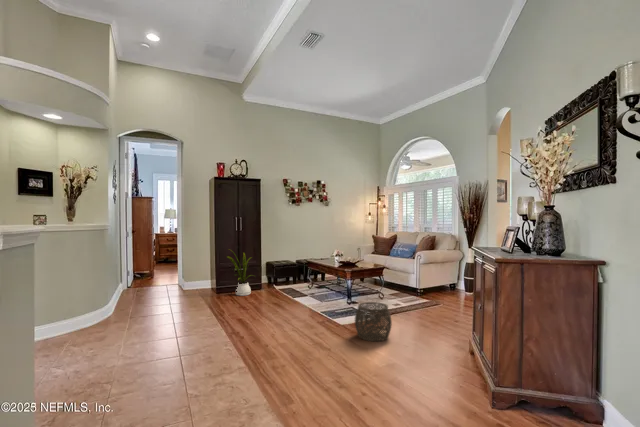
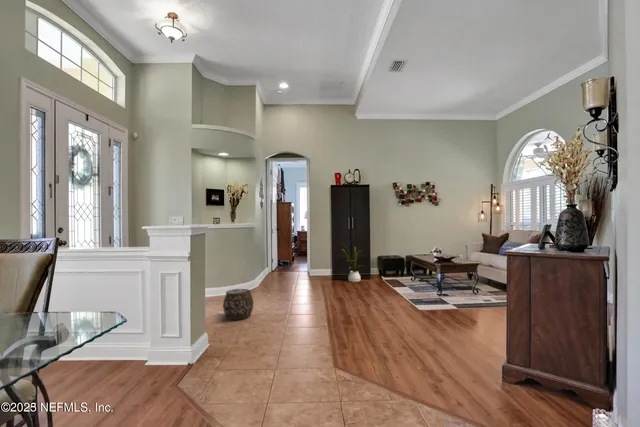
woven basket: present [355,302,392,341] -> present [223,289,253,320]

